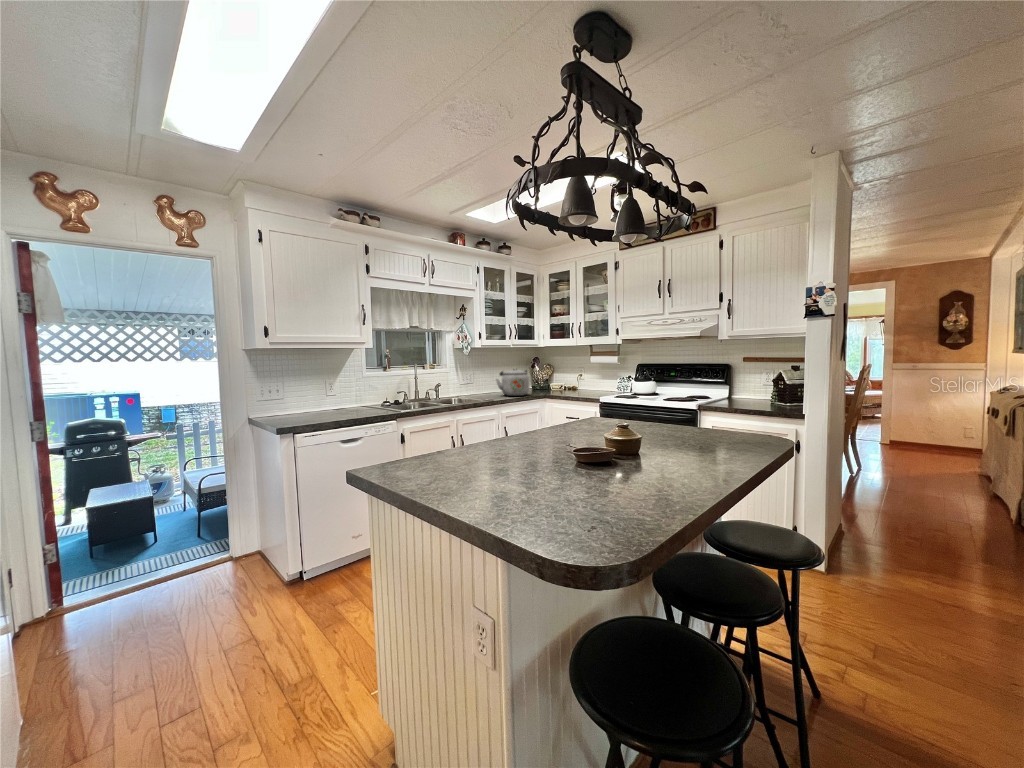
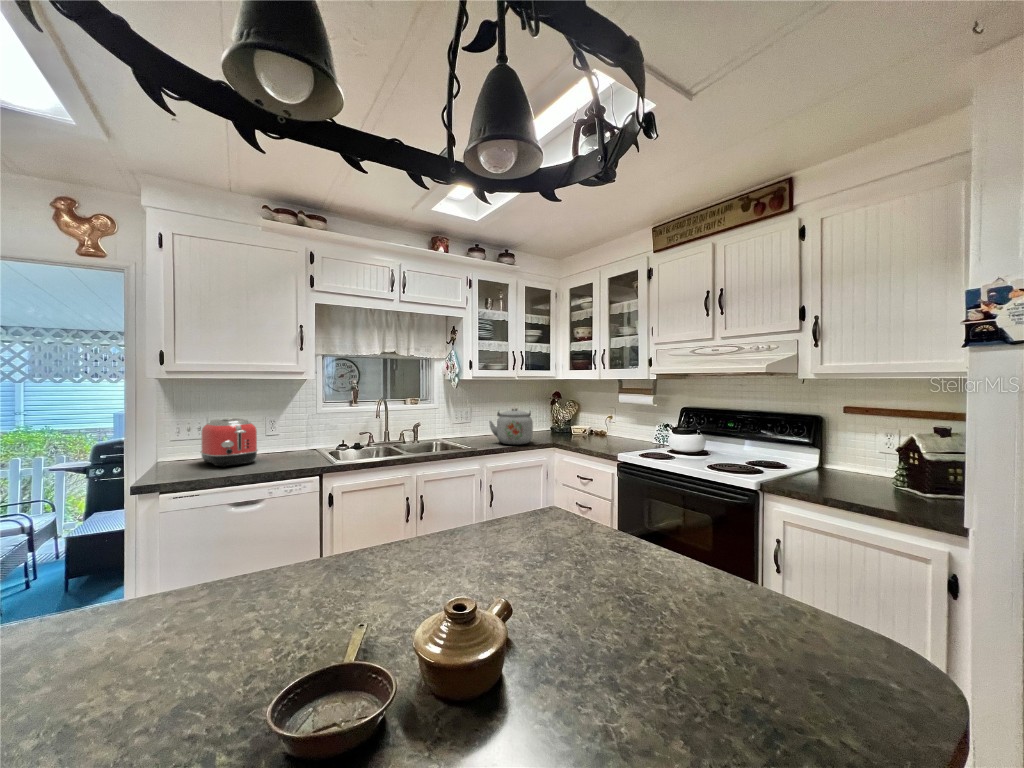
toaster: none [292,380,339,416] -> present [201,418,258,467]

